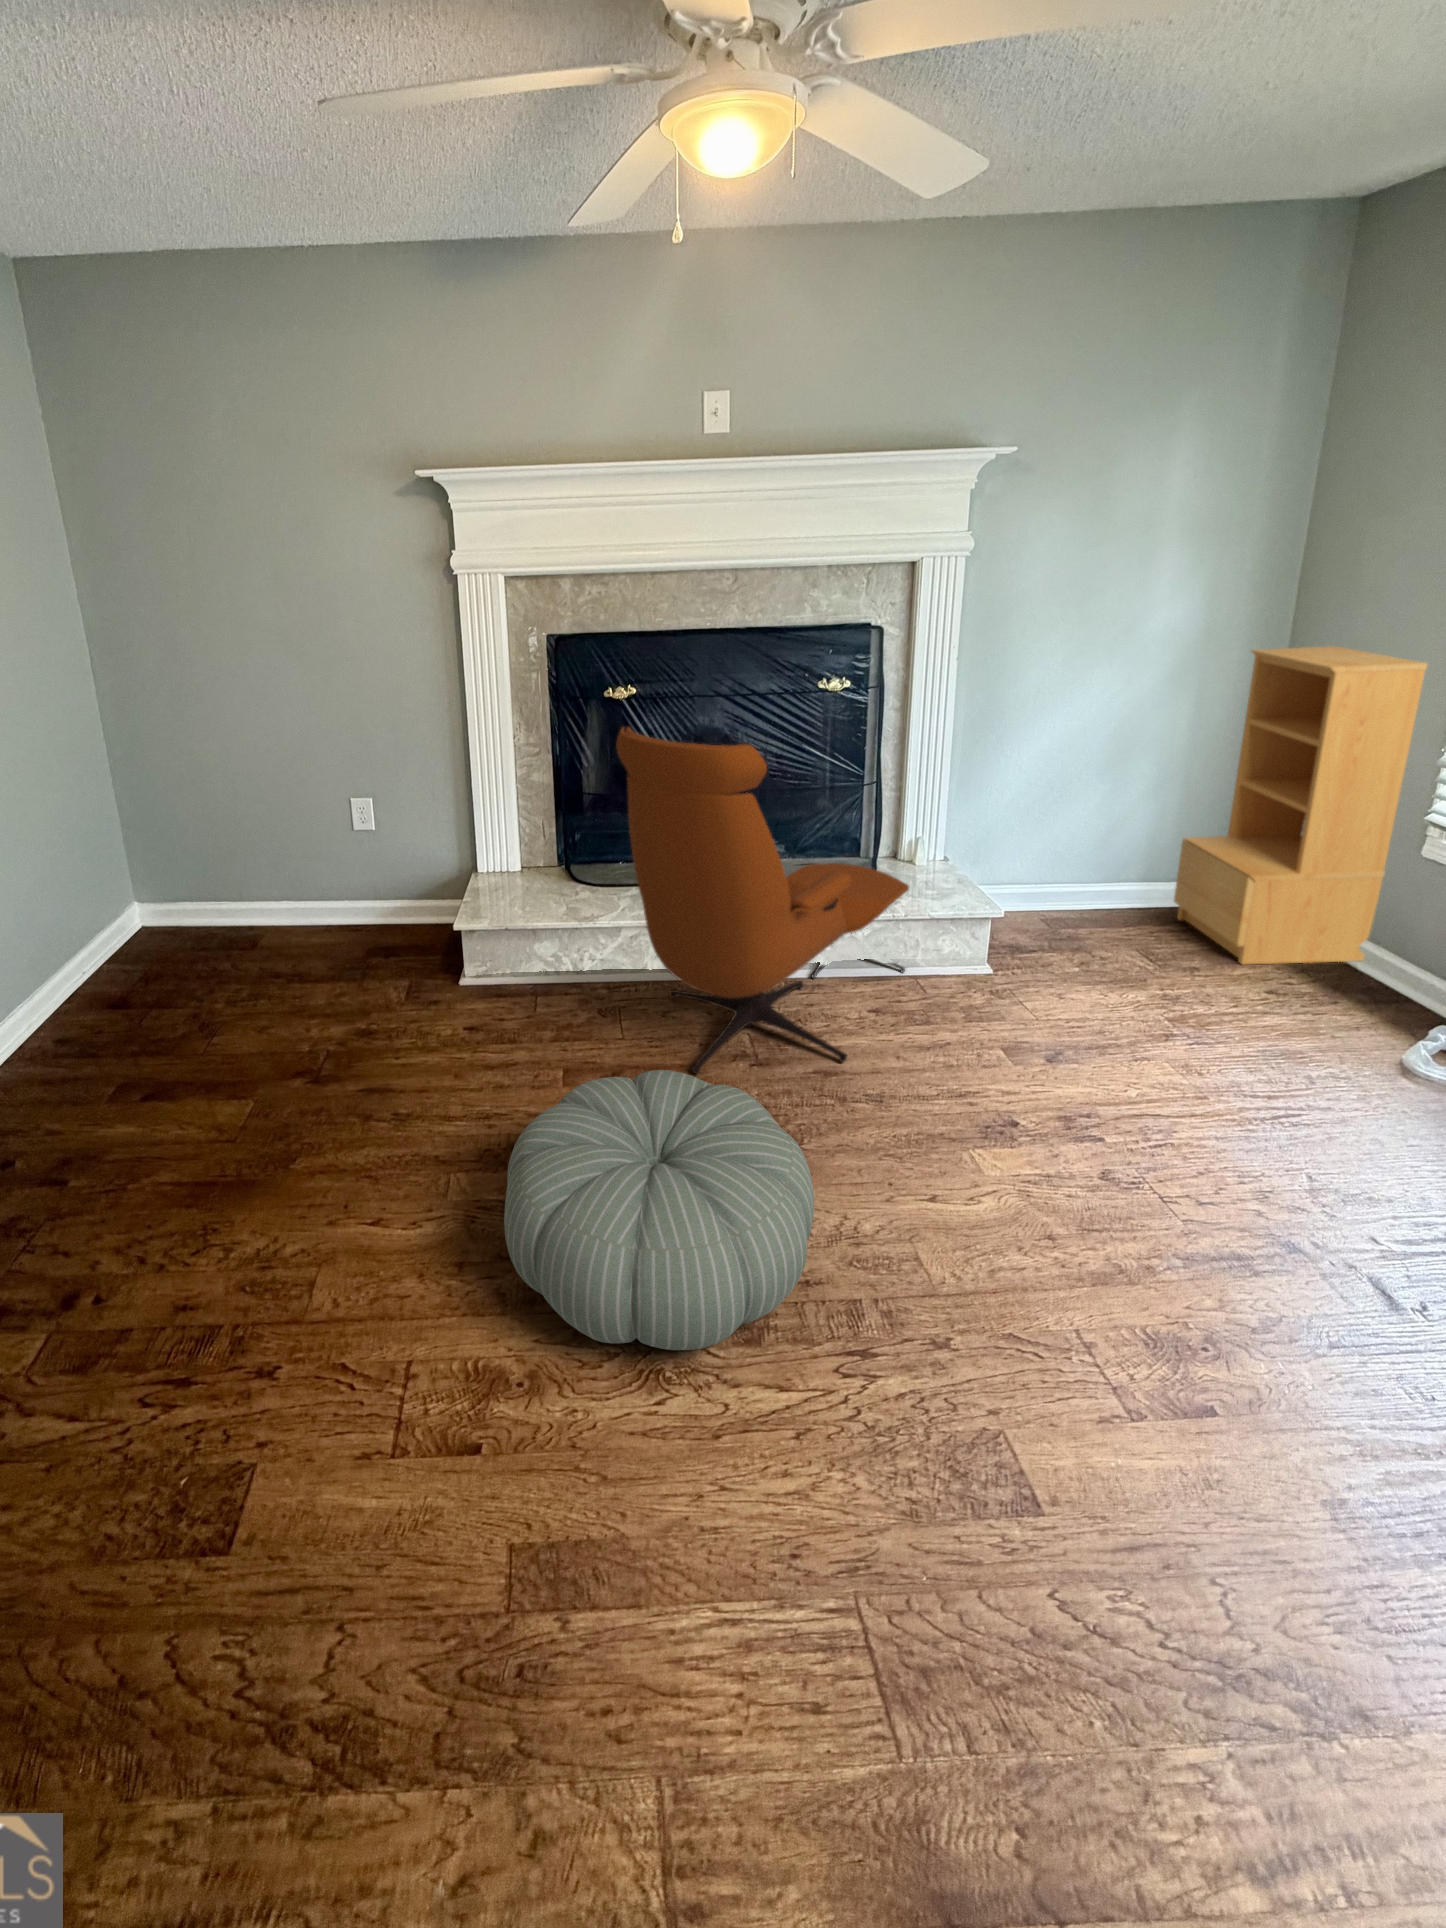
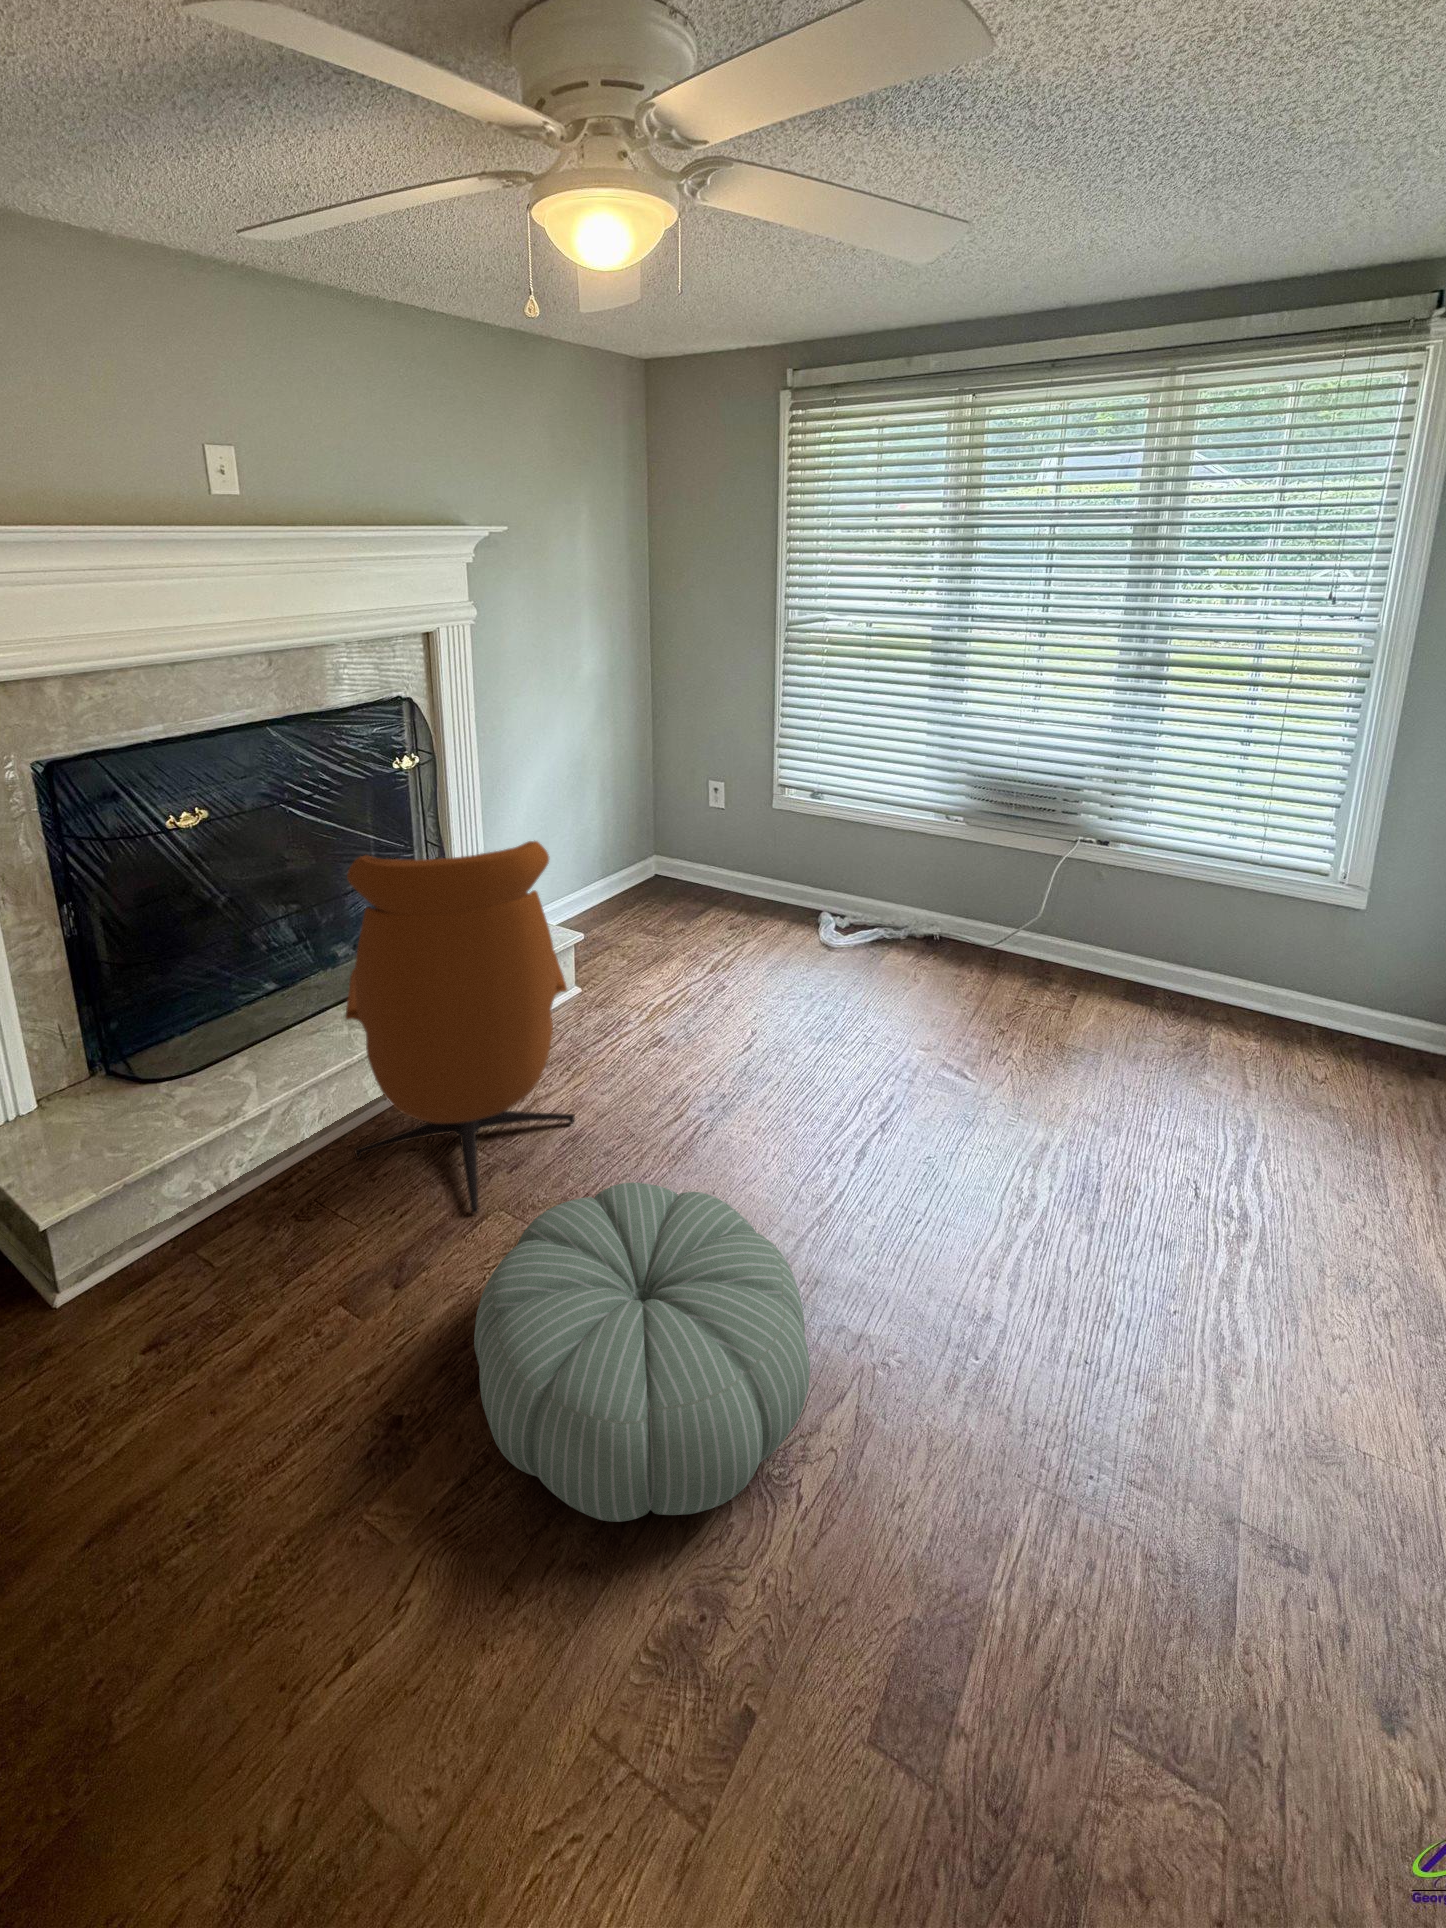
bookshelf: present [1174,646,1427,965] -> none [628,684,745,921]

